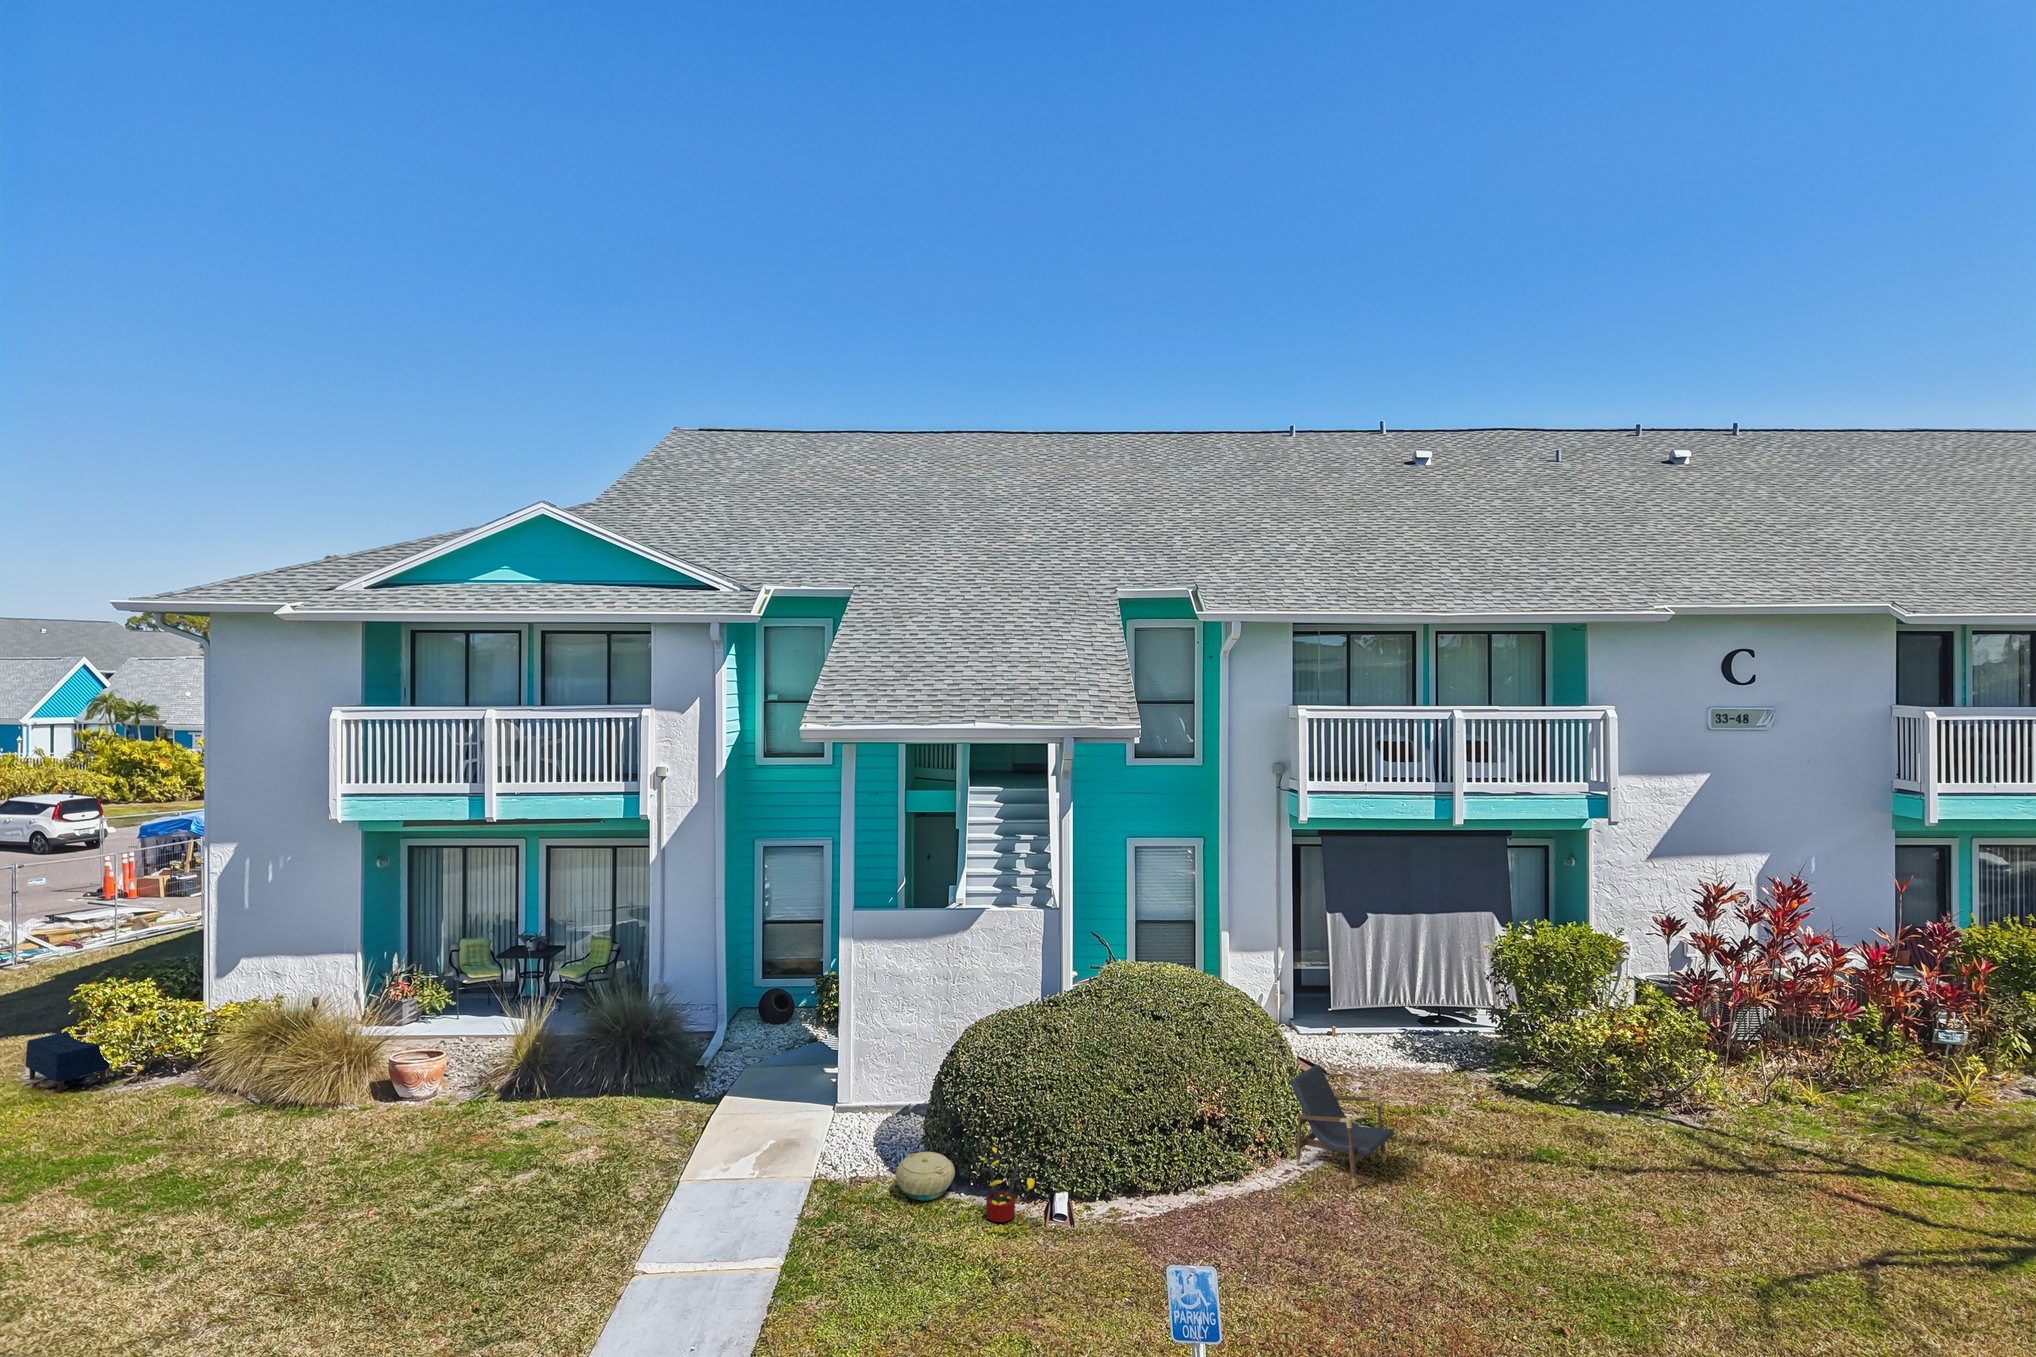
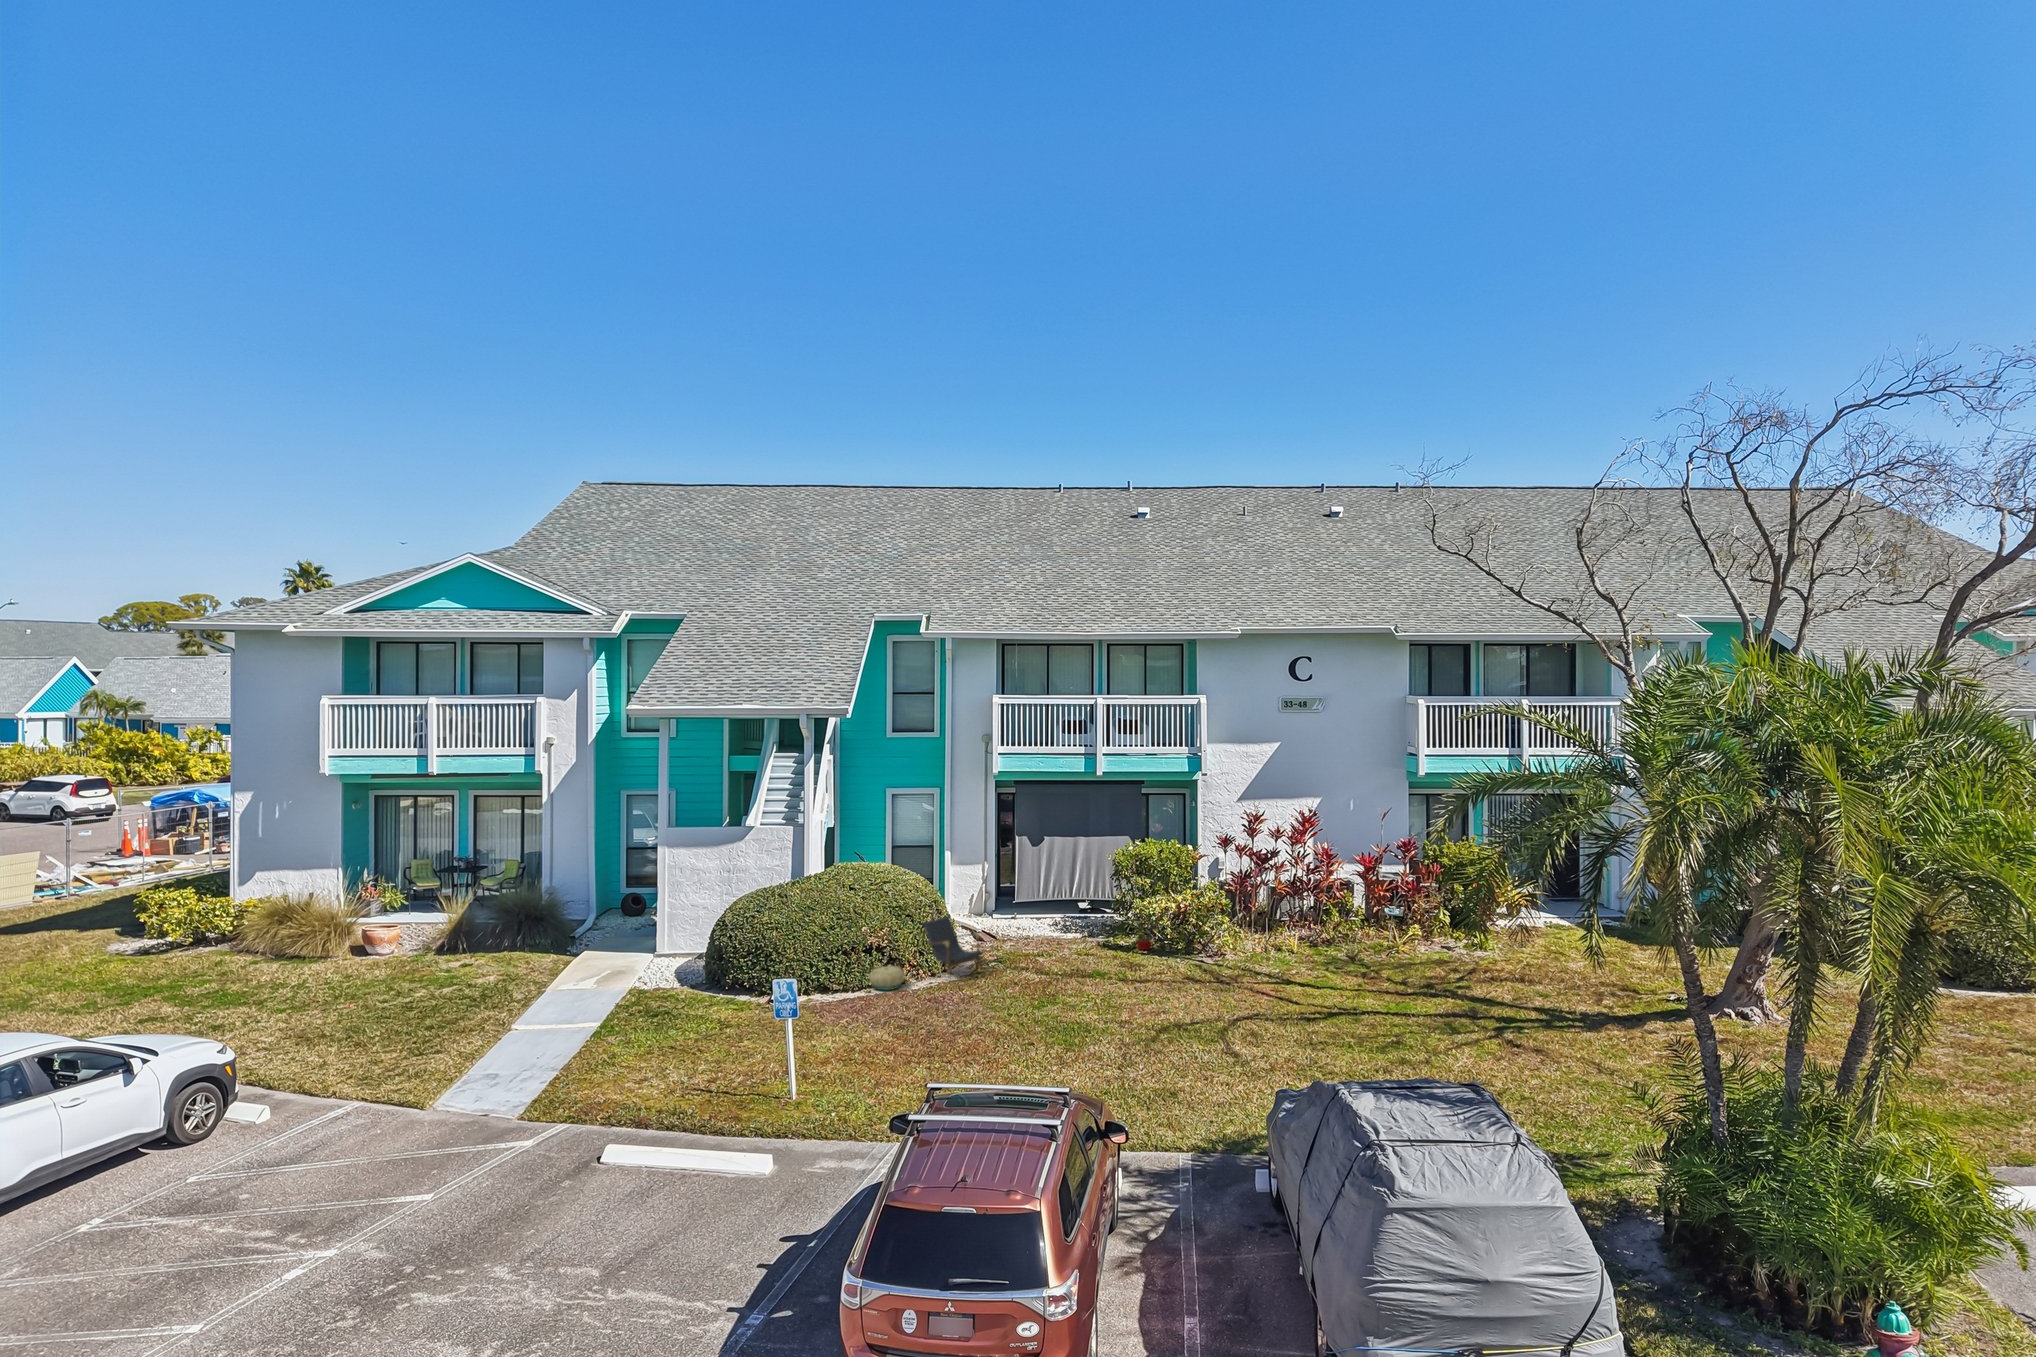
bench: present [26,1032,110,1094] -> none [110,920,169,957]
decorative plant: present [980,1137,1035,1222] -> present [1137,917,1158,950]
basket: present [896,1152,955,1201] -> present [869,966,905,990]

